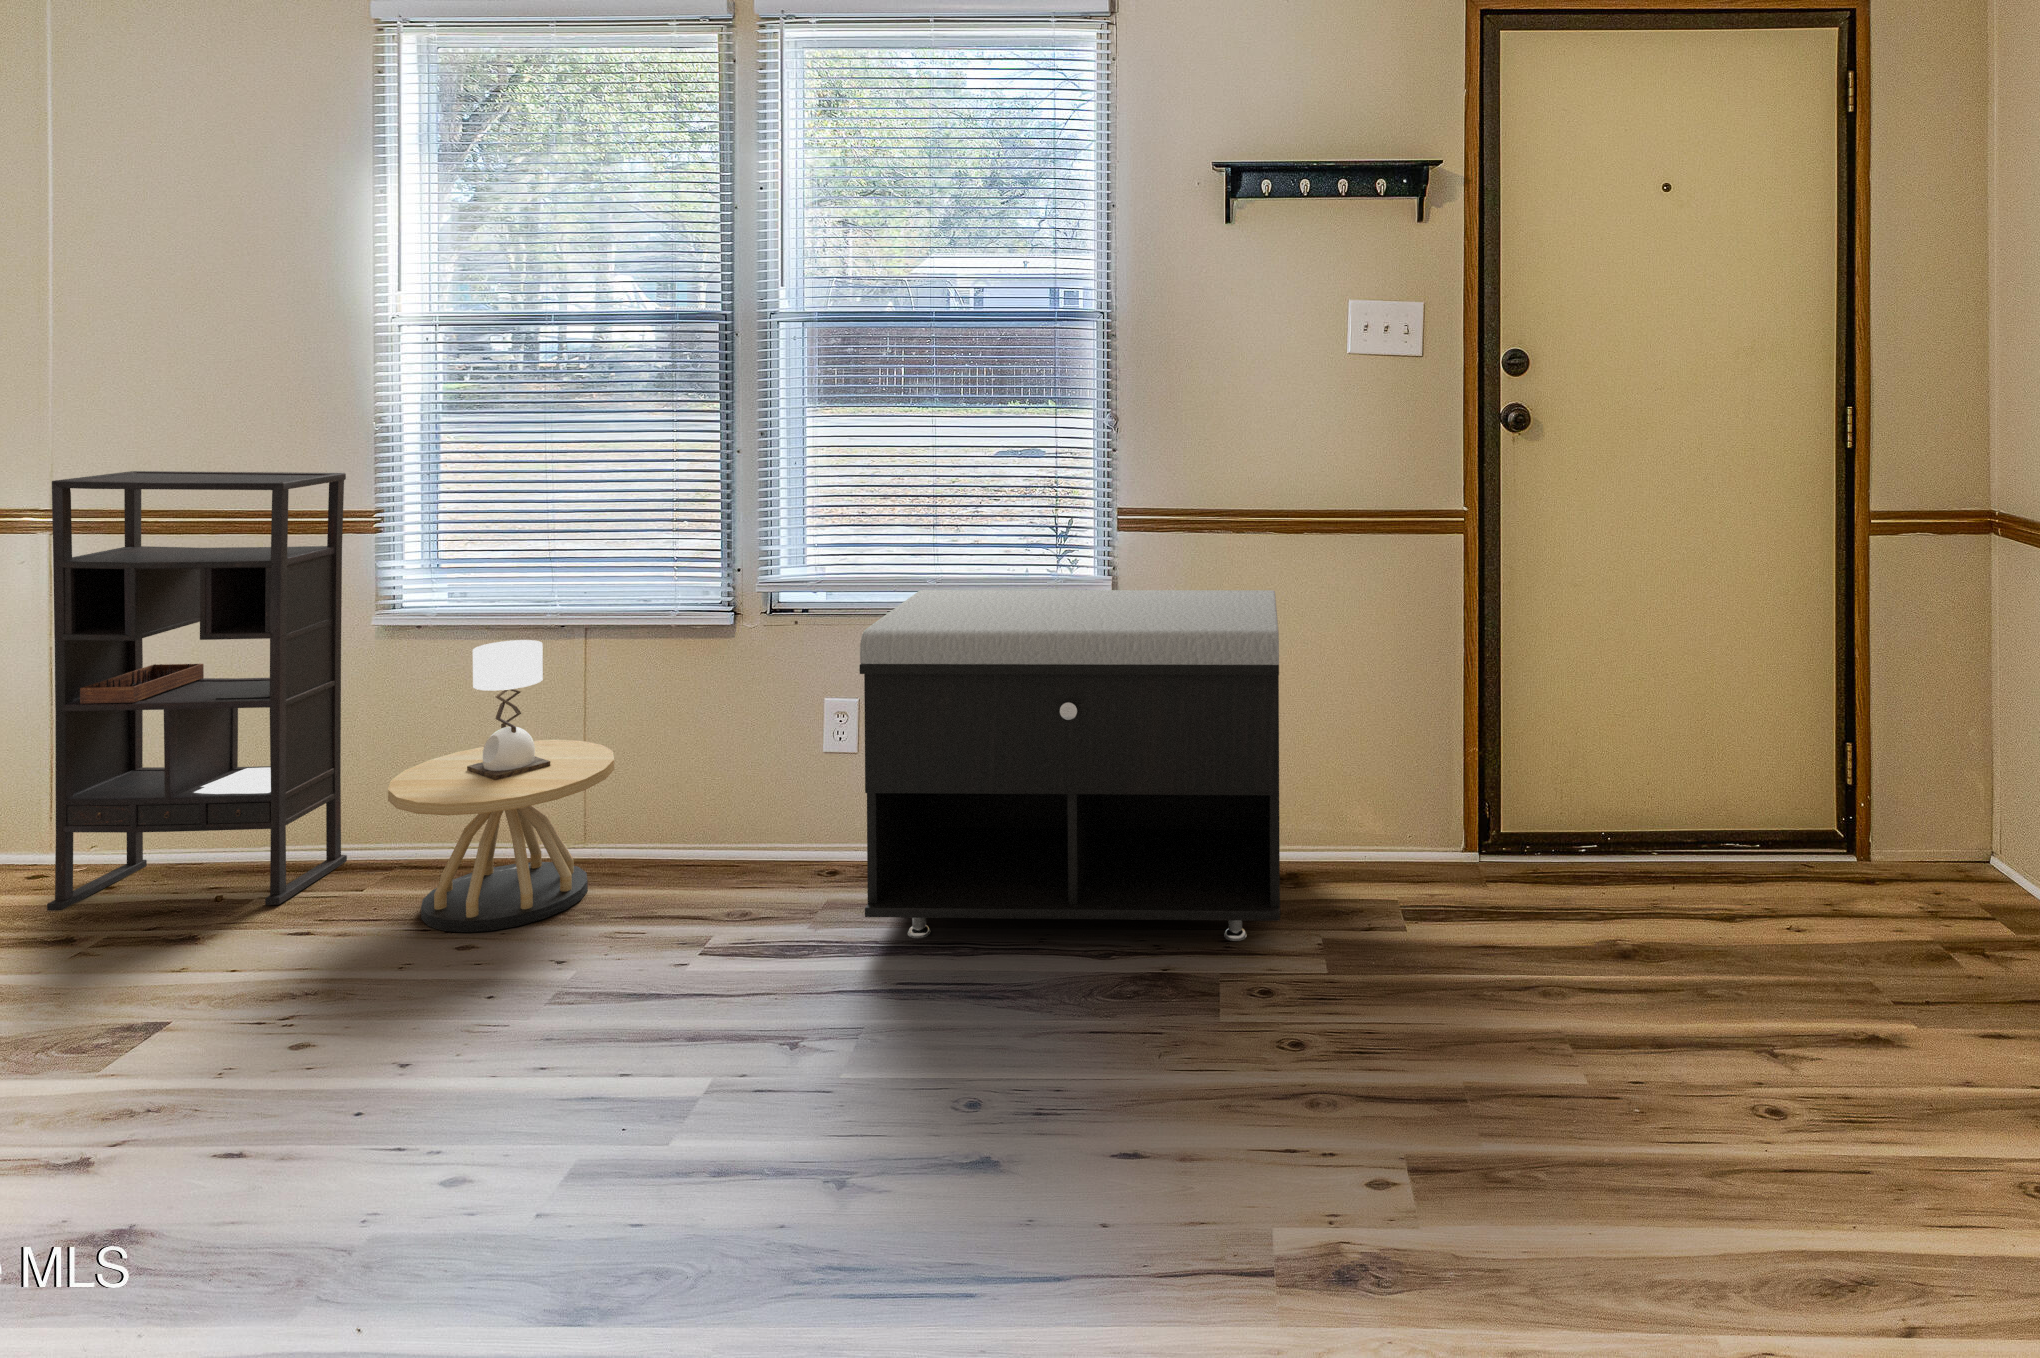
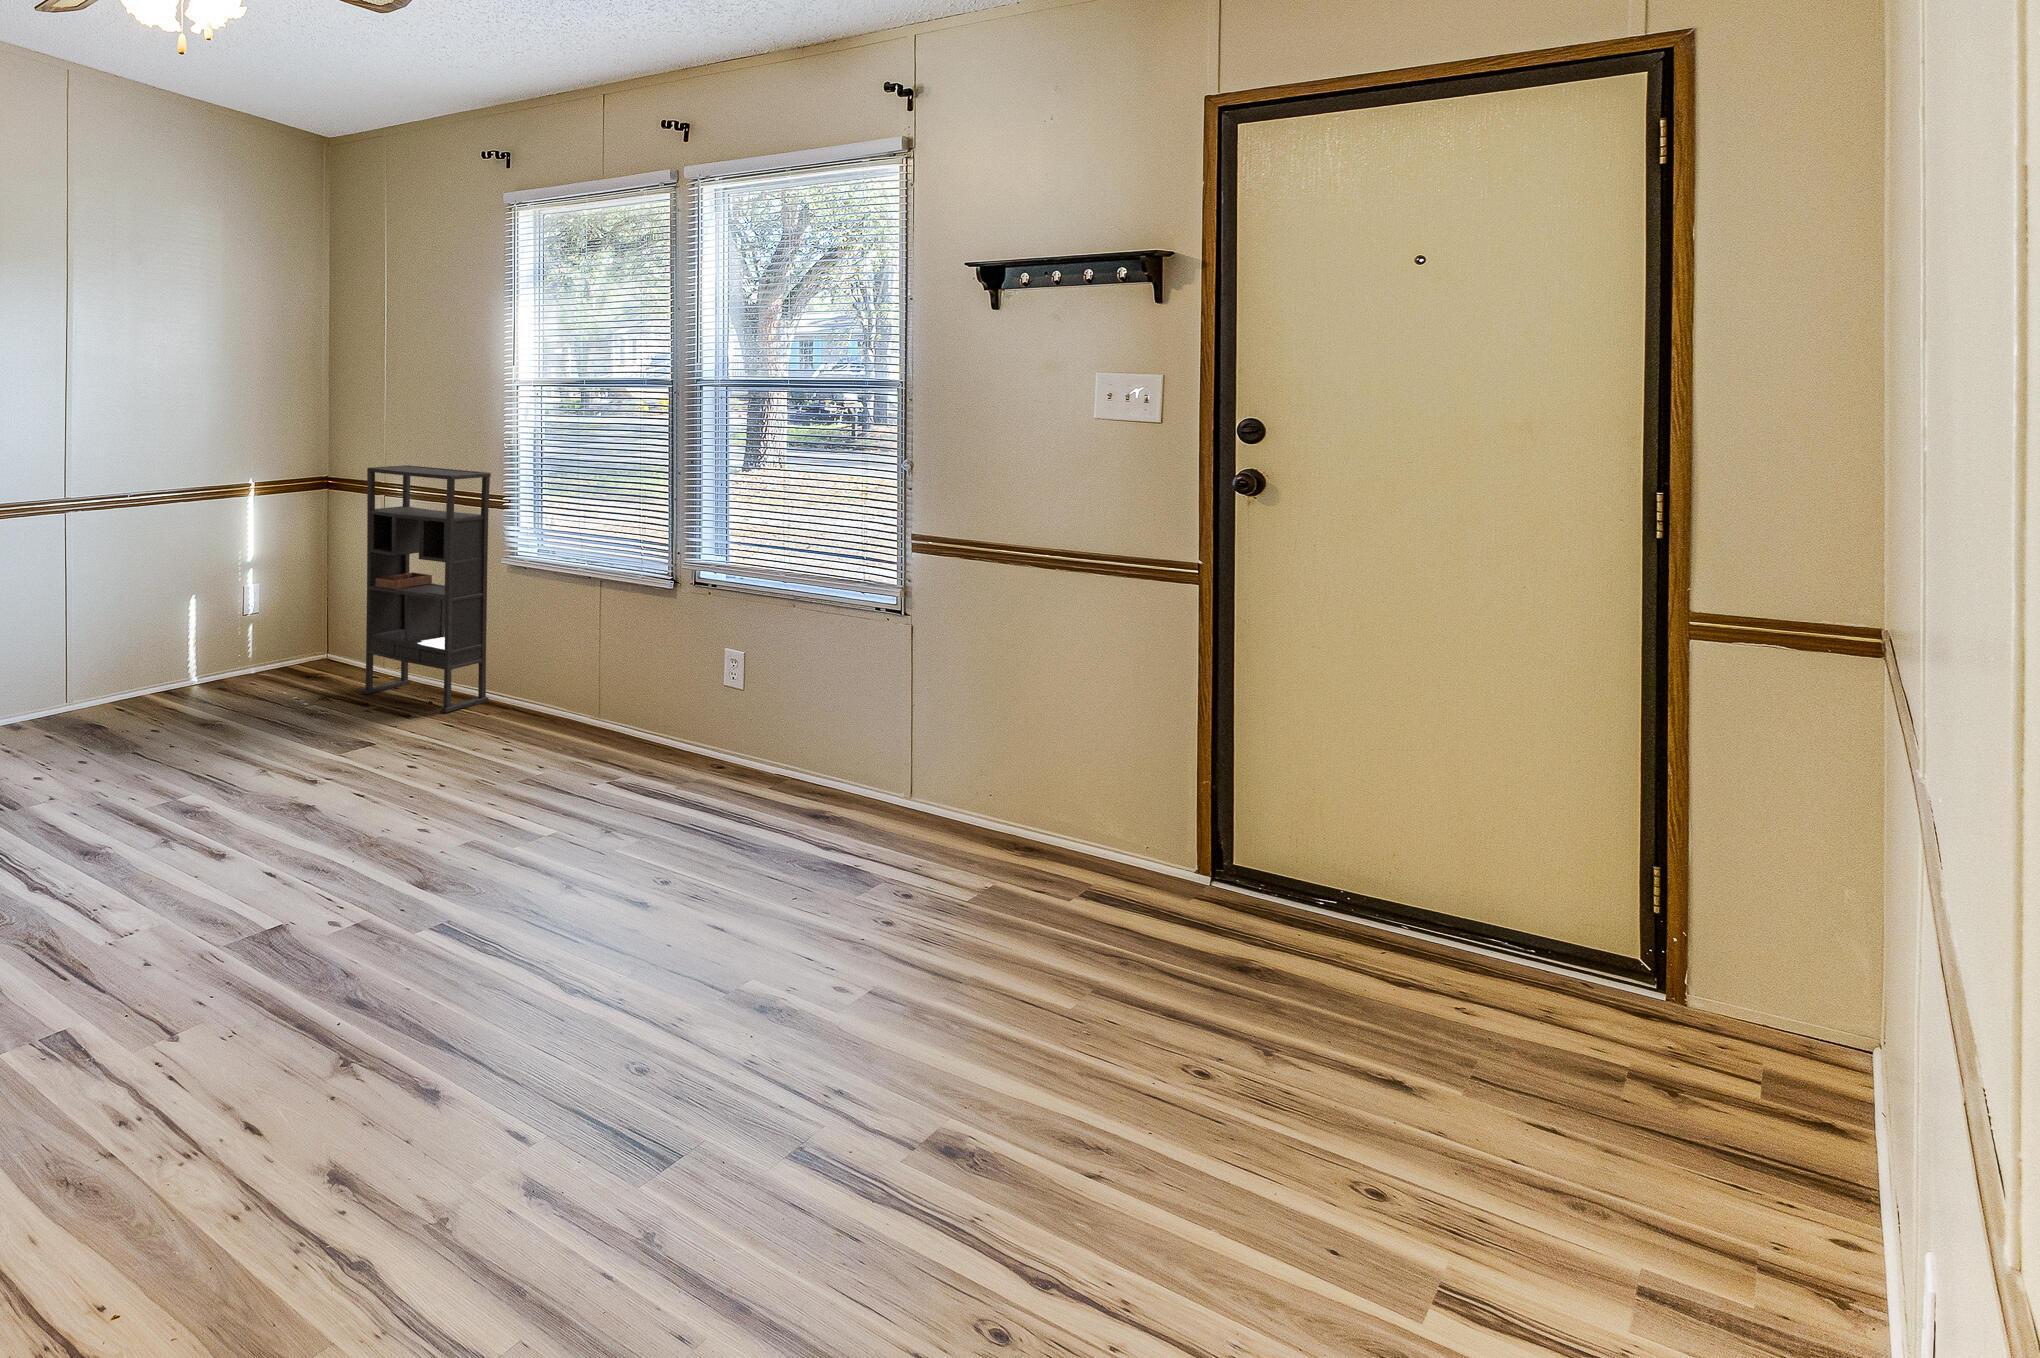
storage bench: present [859,590,1280,941] -> none [685,578,1025,868]
side table: present [388,640,614,932] -> none [481,580,601,748]

